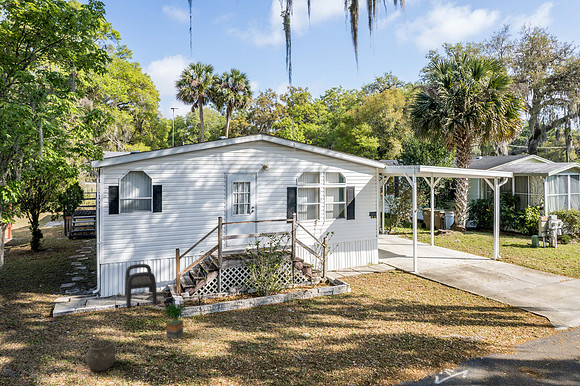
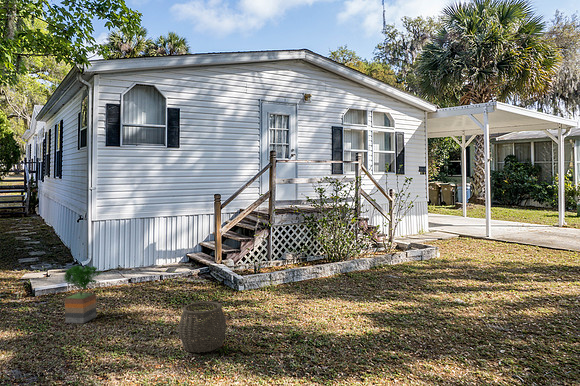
bench: present [125,264,157,307] -> none [132,224,194,281]
potted tree: present [166,304,186,338] -> present [64,266,101,323]

